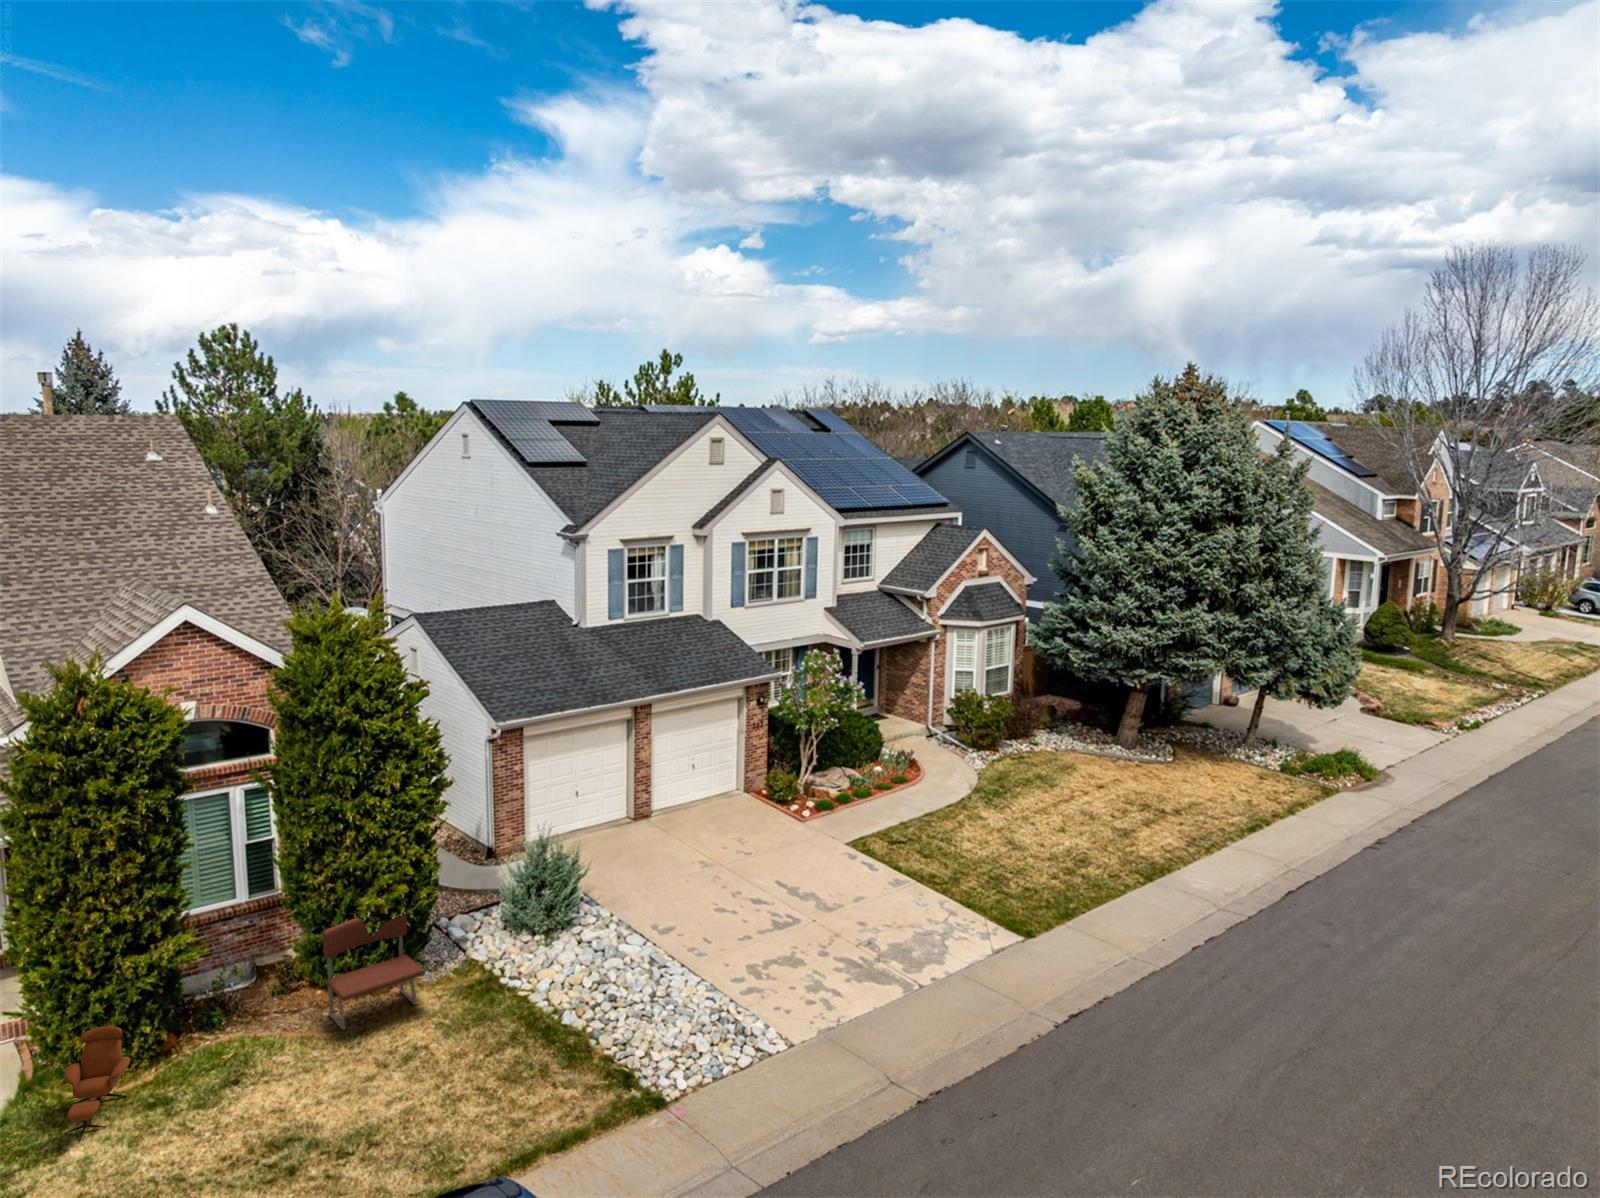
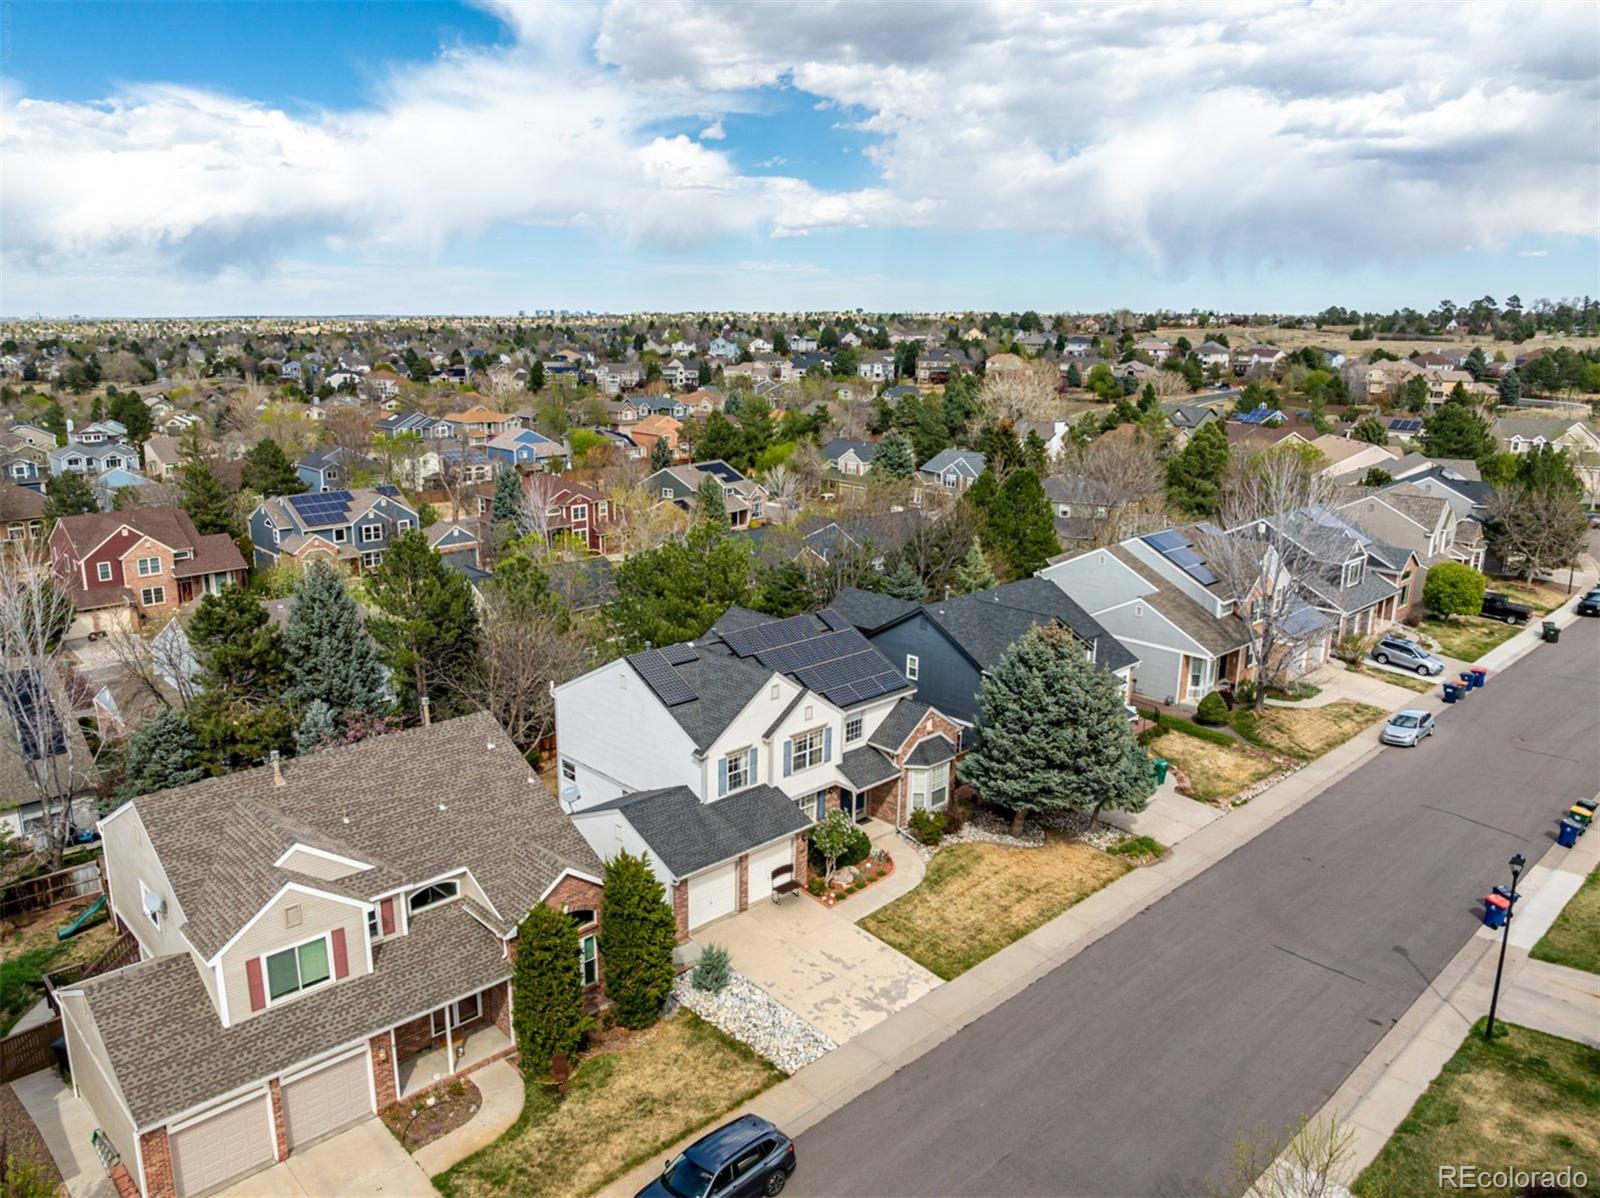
bench: present [323,914,424,1030] -> present [771,863,803,904]

